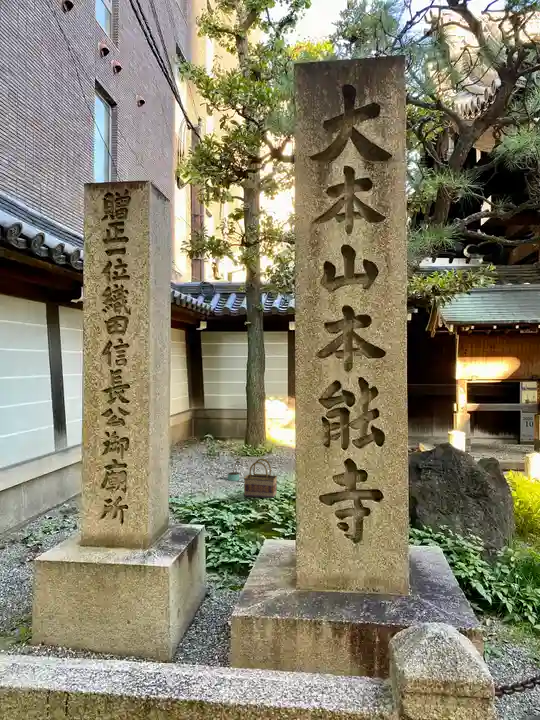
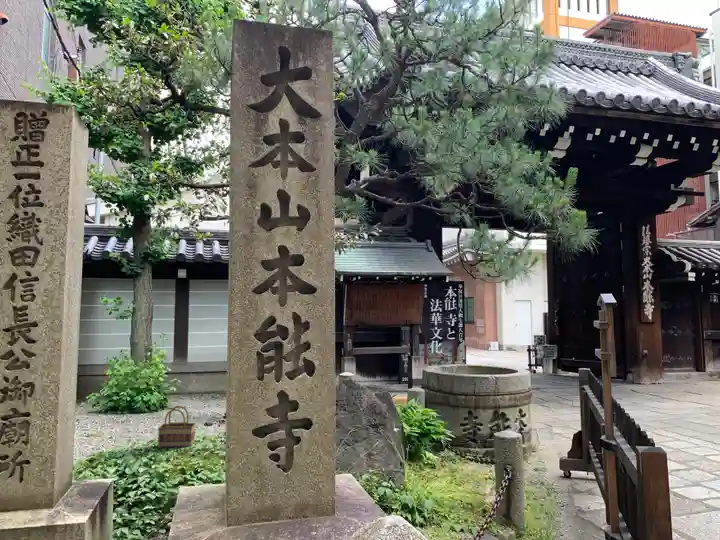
potted plant: present [224,446,243,481] -> none [129,391,155,436]

